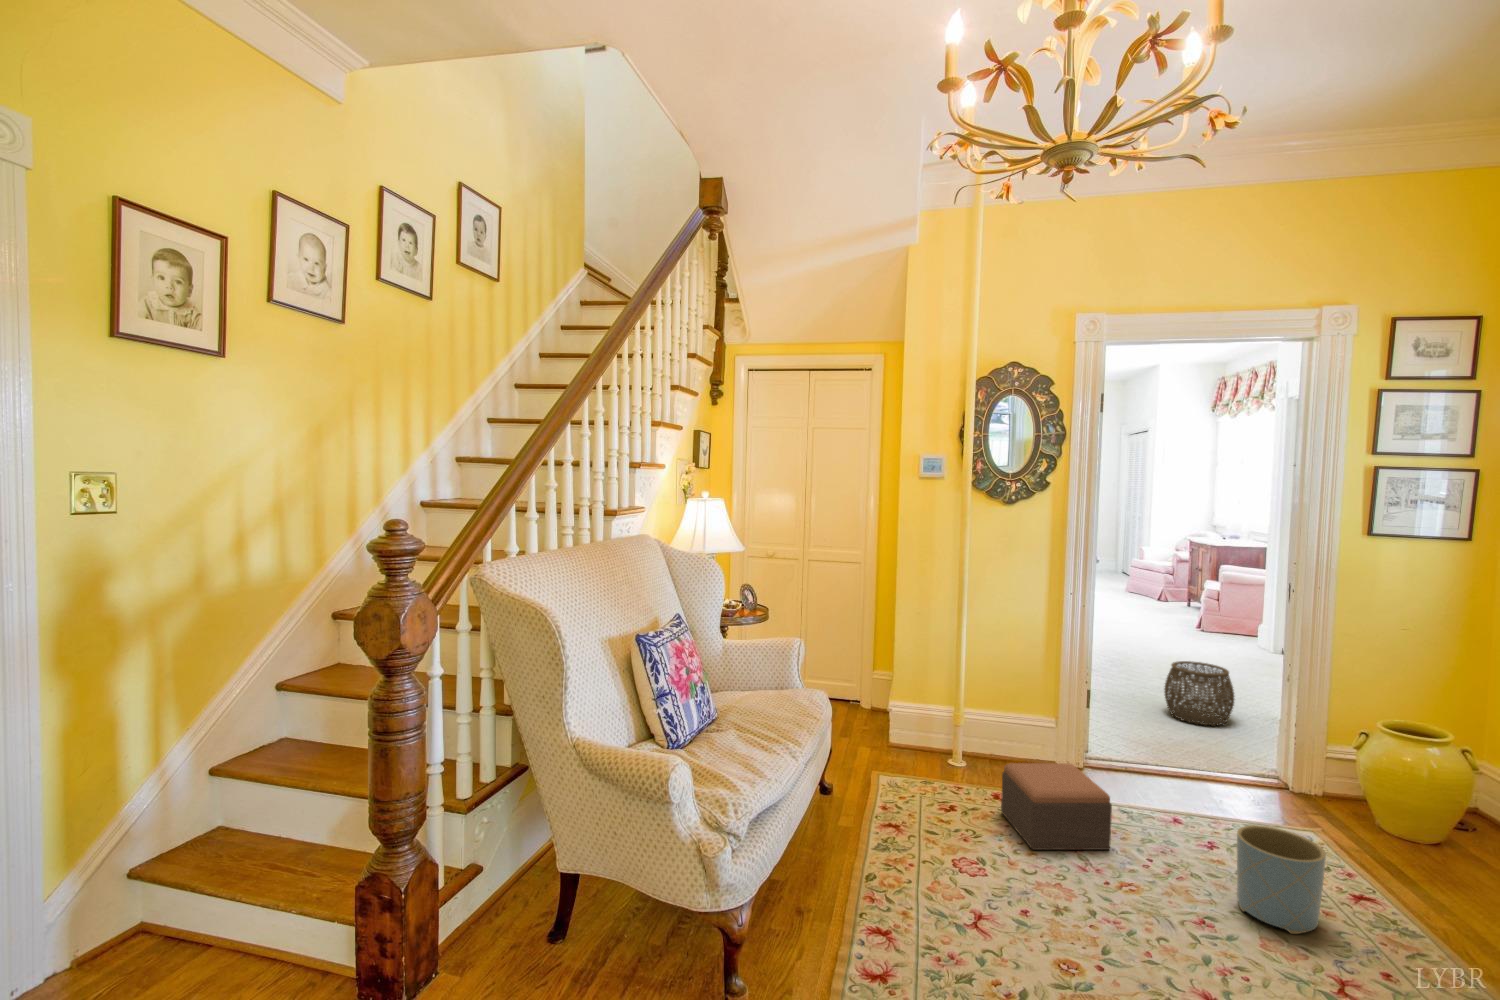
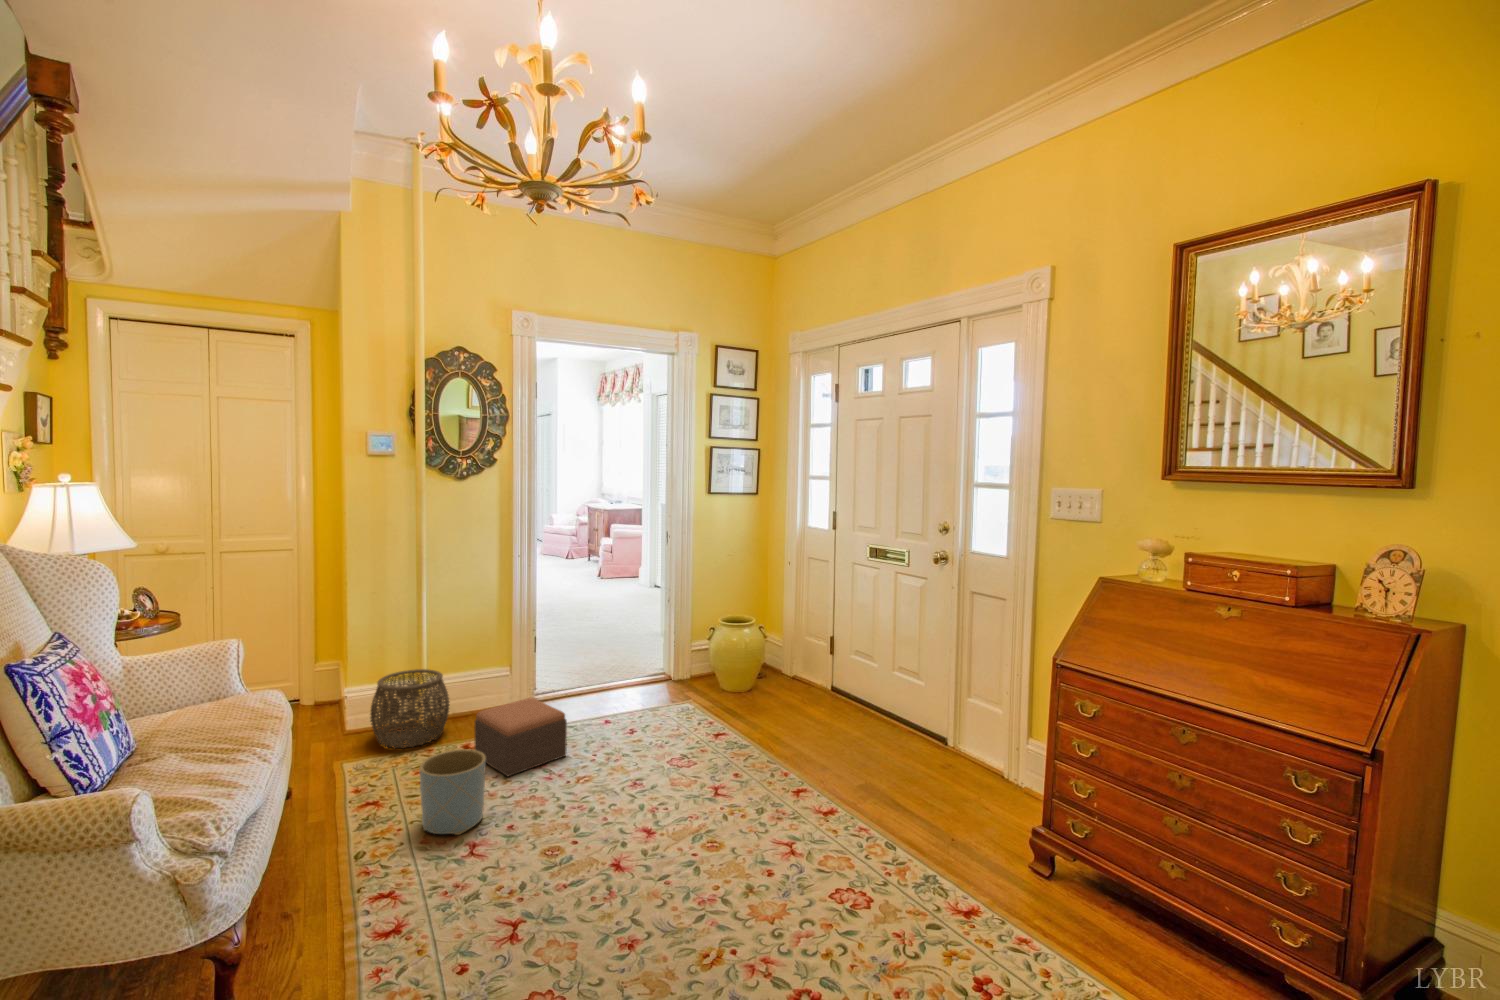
woven basket: present [1164,661,1234,726] -> present [370,669,450,748]
planter: present [1237,825,1326,934] -> present [420,749,486,835]

